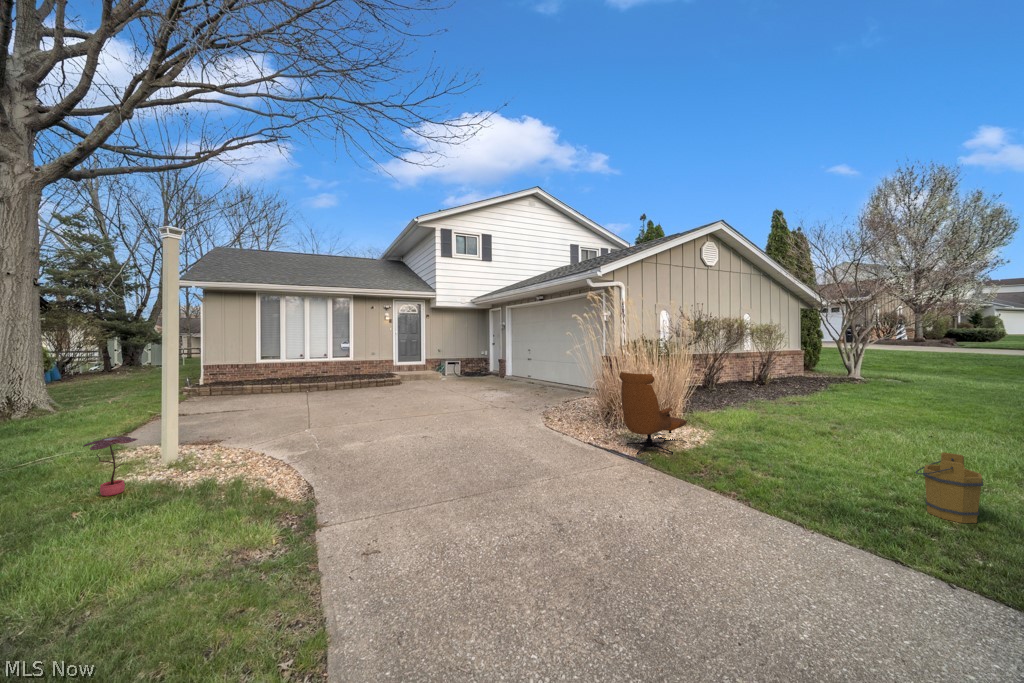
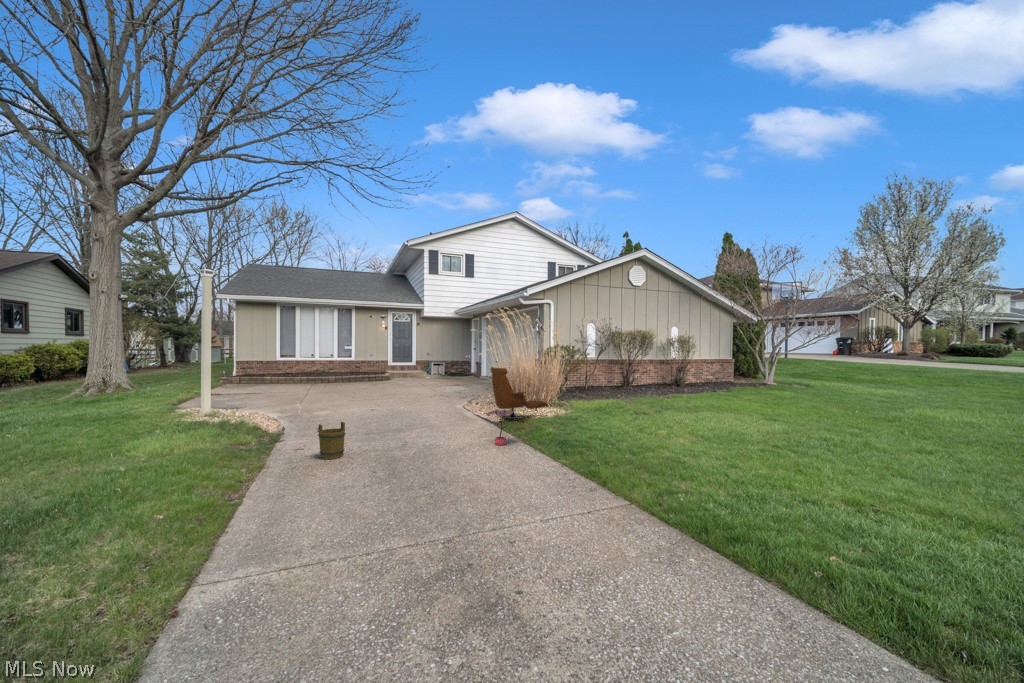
potted plant: present [83,437,138,496] -> present [487,410,513,445]
bucket: present [915,452,983,523] -> present [317,422,345,459]

